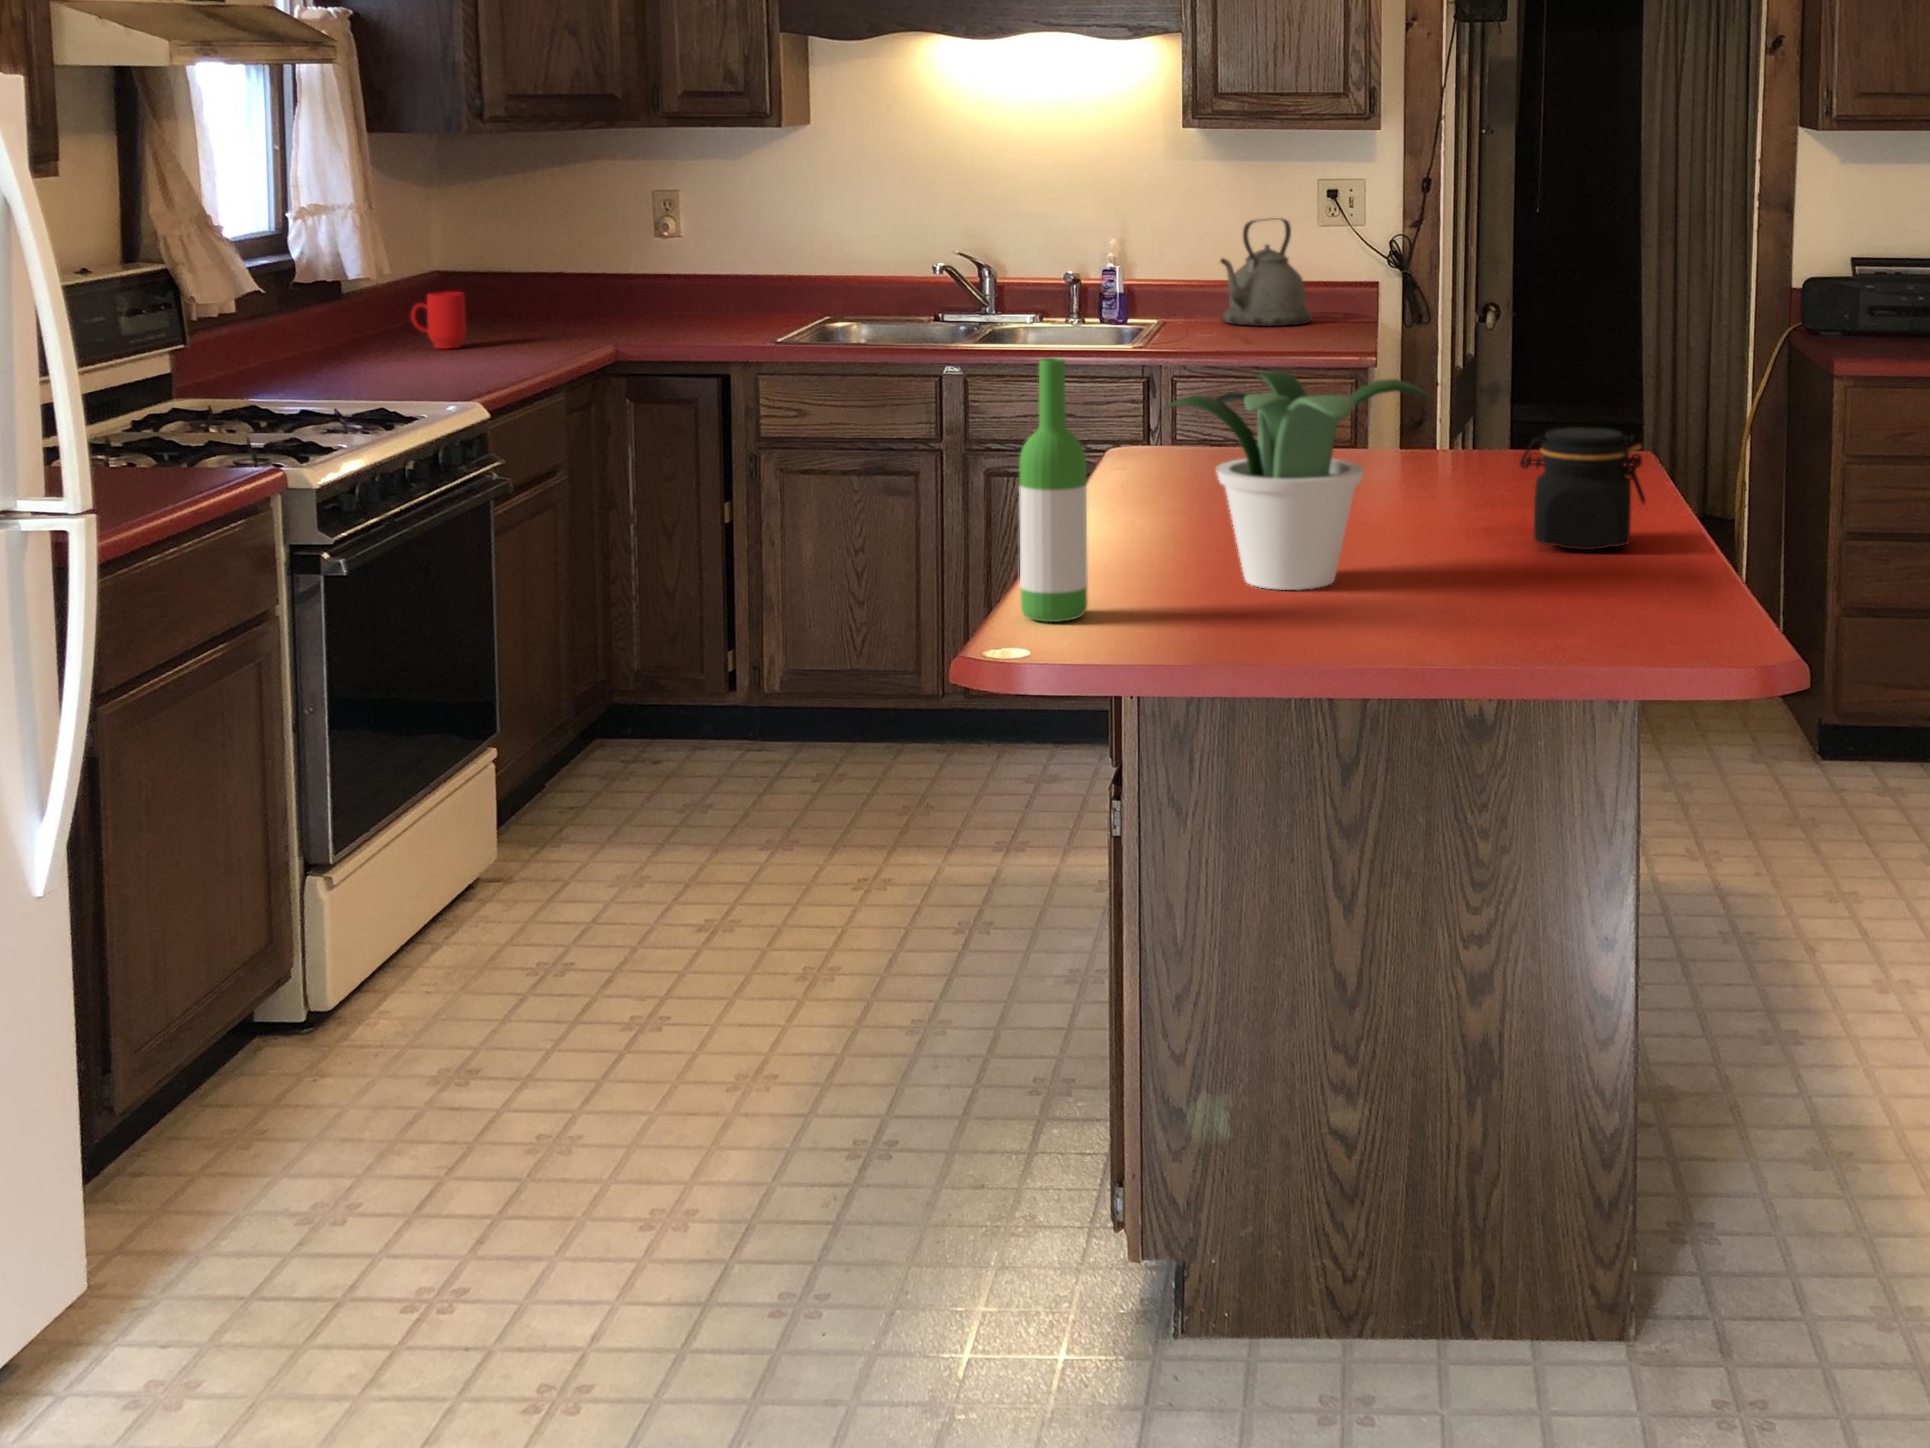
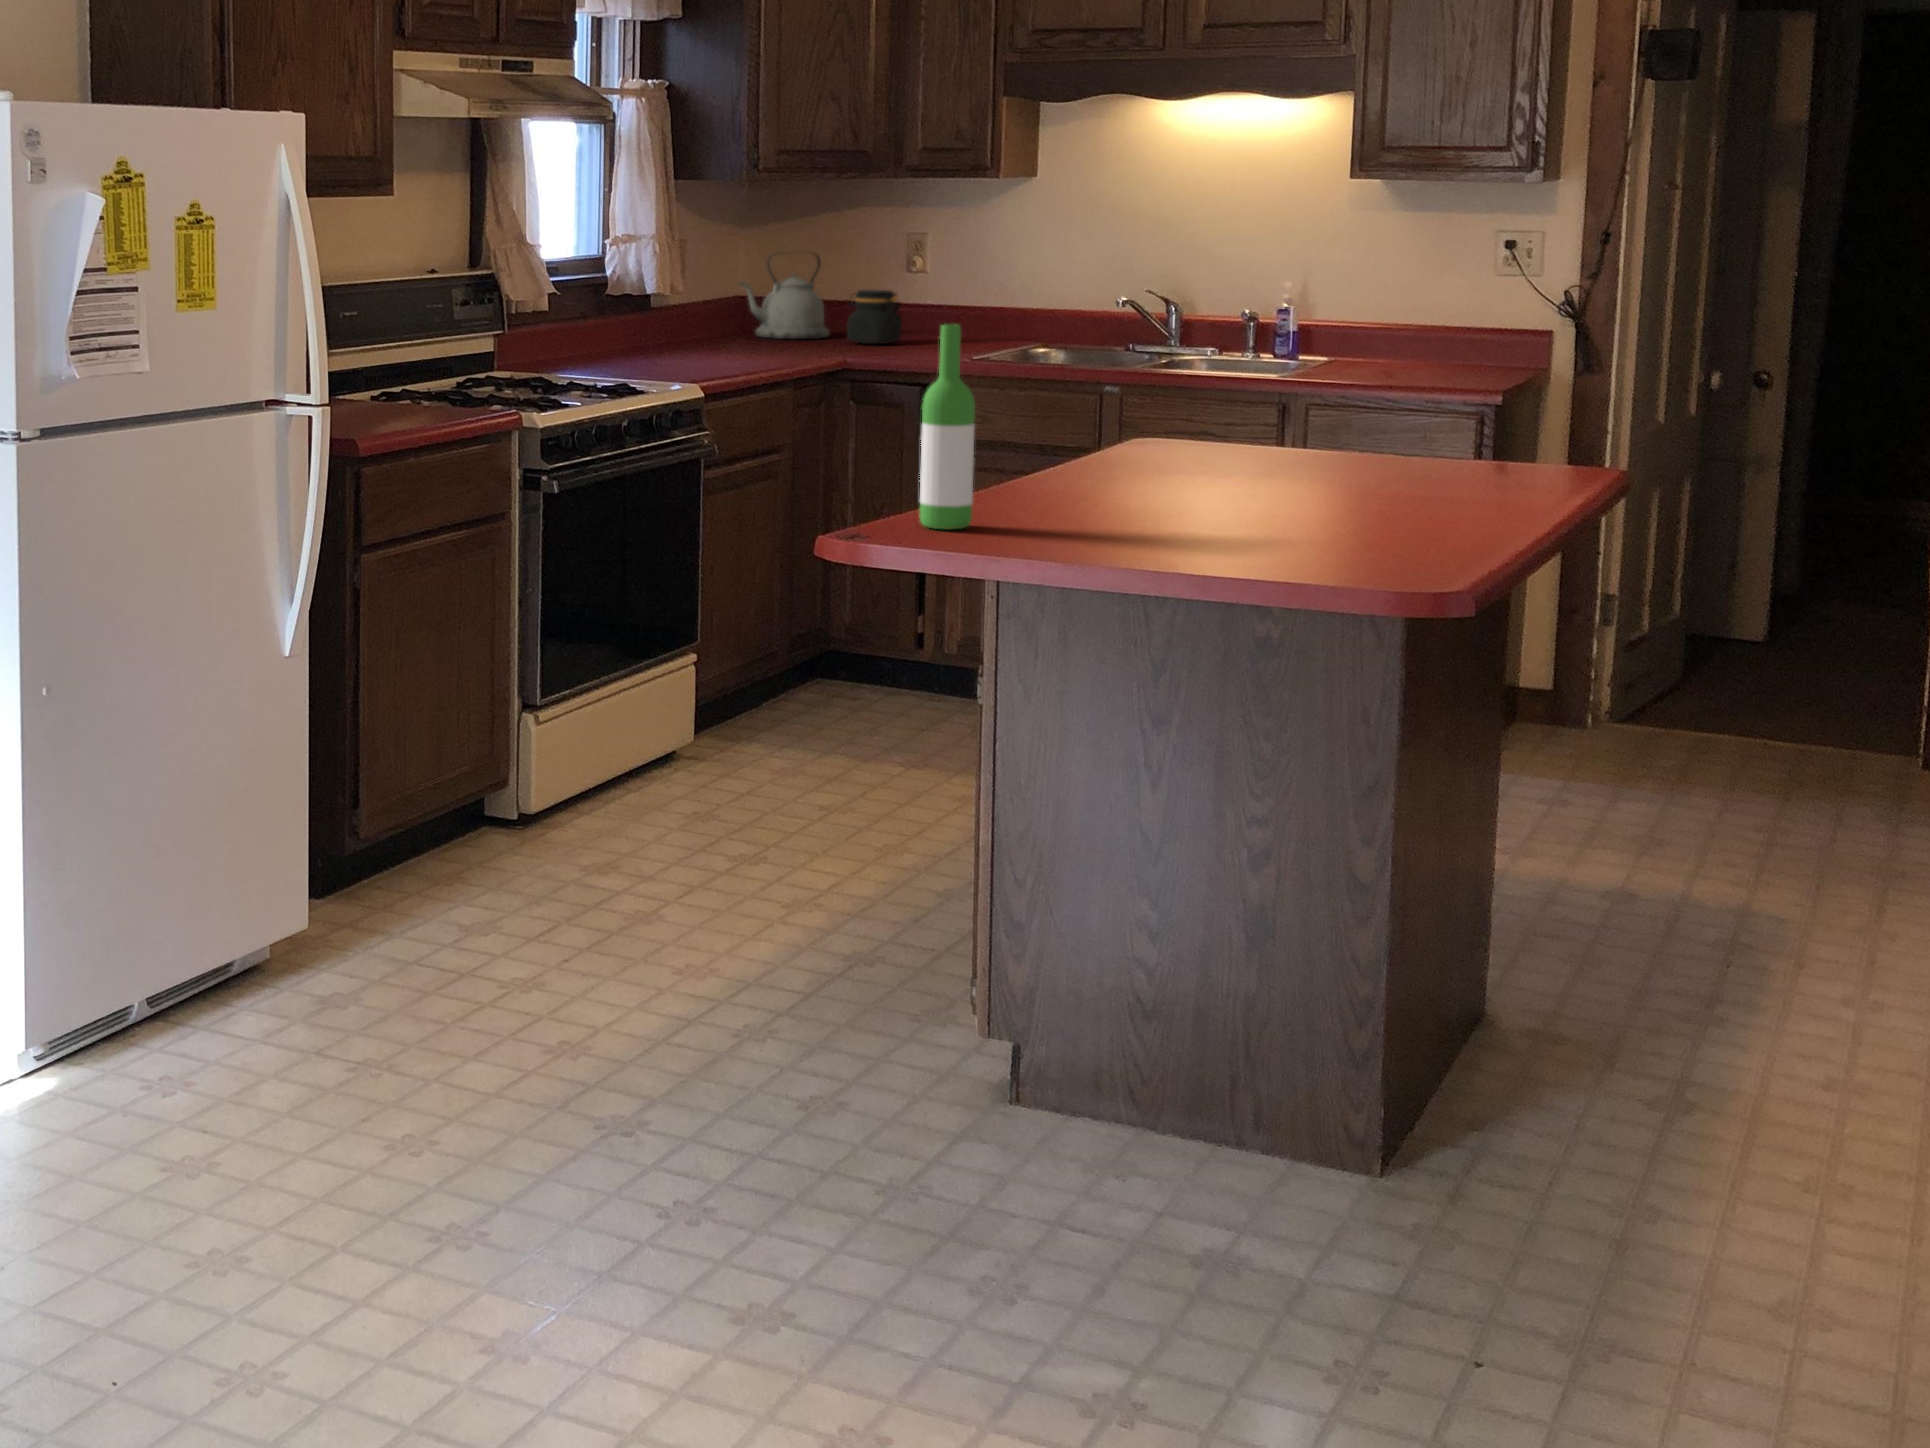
kettle: present [1221,219,1312,326] -> present [741,254,830,339]
mug: present [411,292,466,349] -> none [691,307,732,351]
potted plant: present [1165,371,1431,590] -> none [1065,350,1286,528]
jar: present [1520,427,1645,550] -> present [847,290,902,344]

